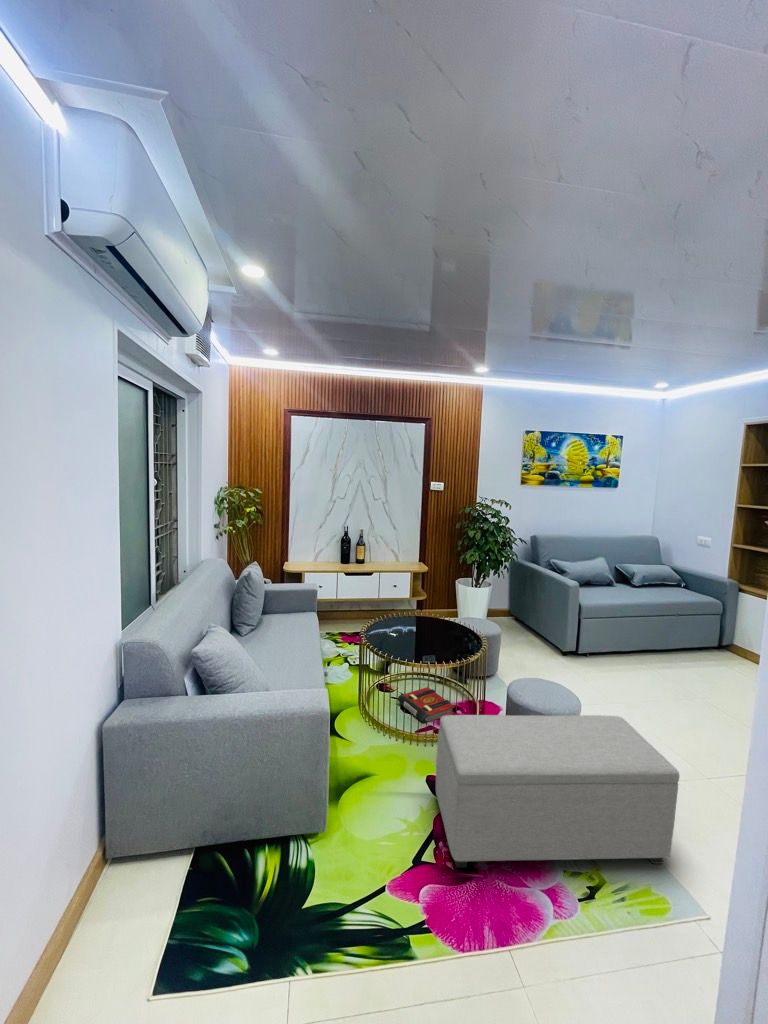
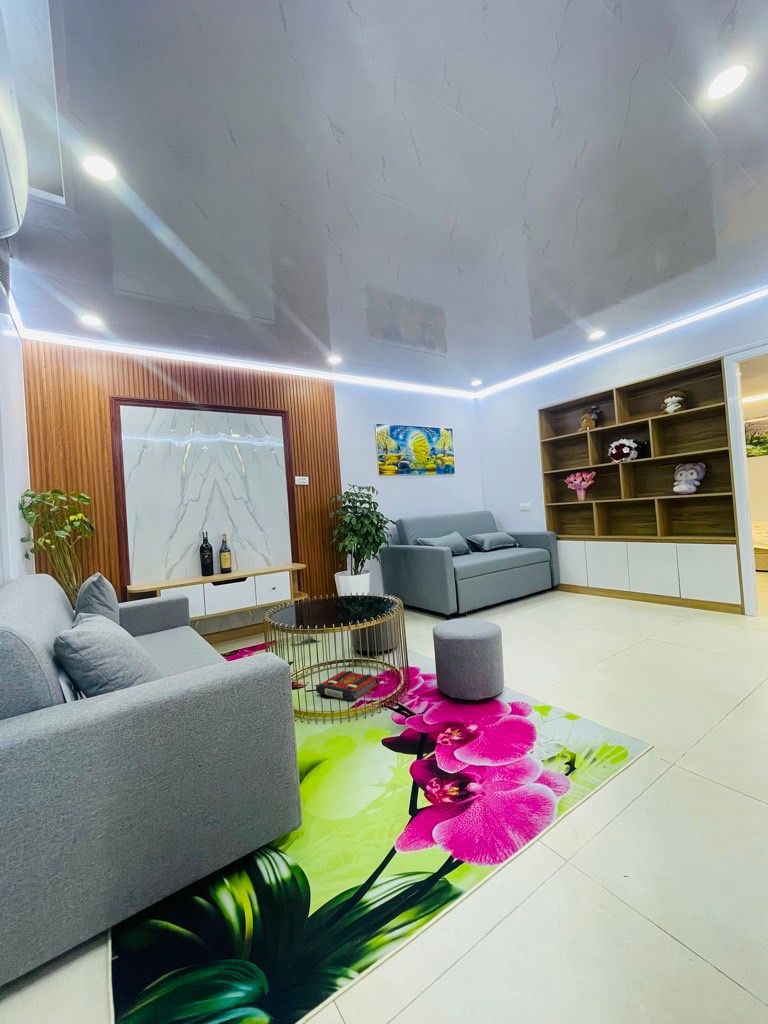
ottoman: present [436,715,679,868] -> none [391,619,613,800]

